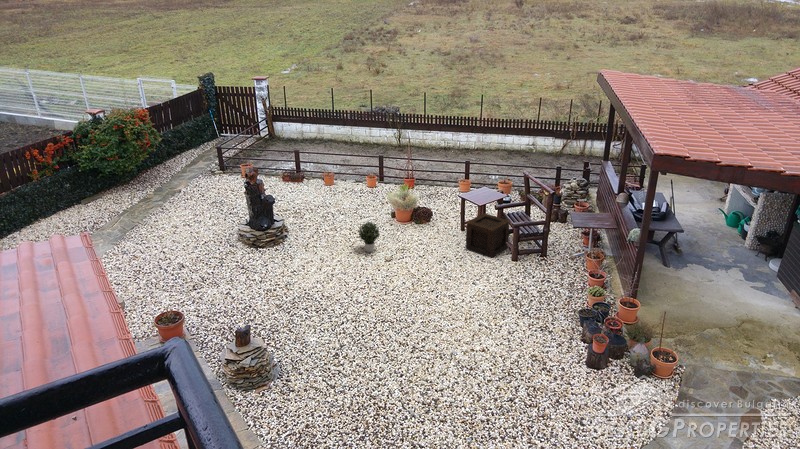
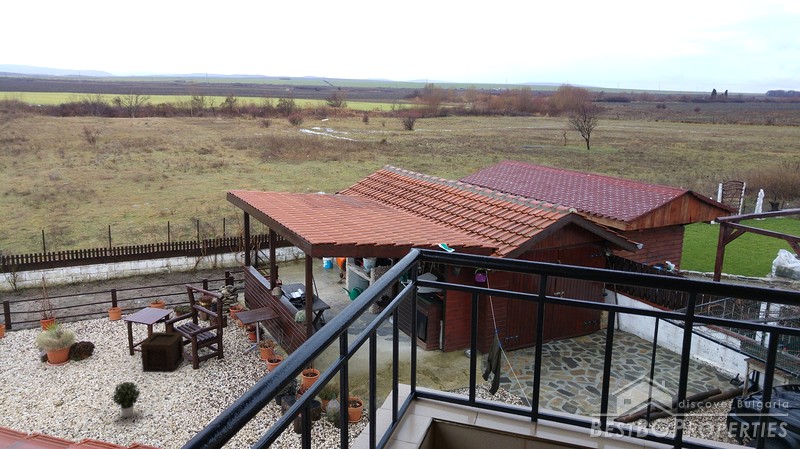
potted plant: present [358,222,380,252] -> present [112,382,140,418]

